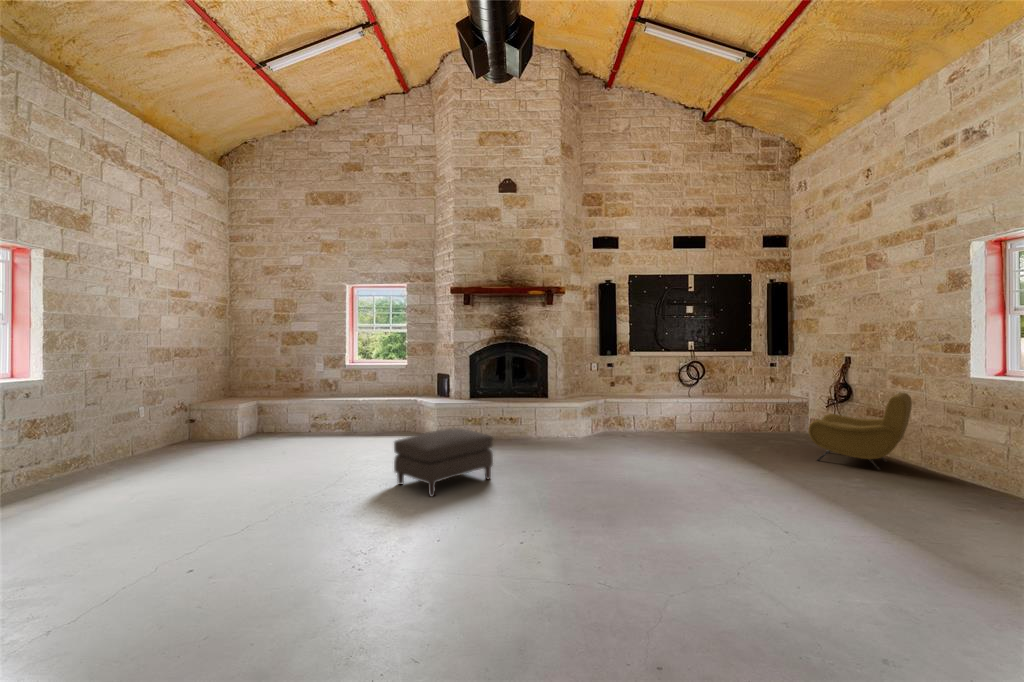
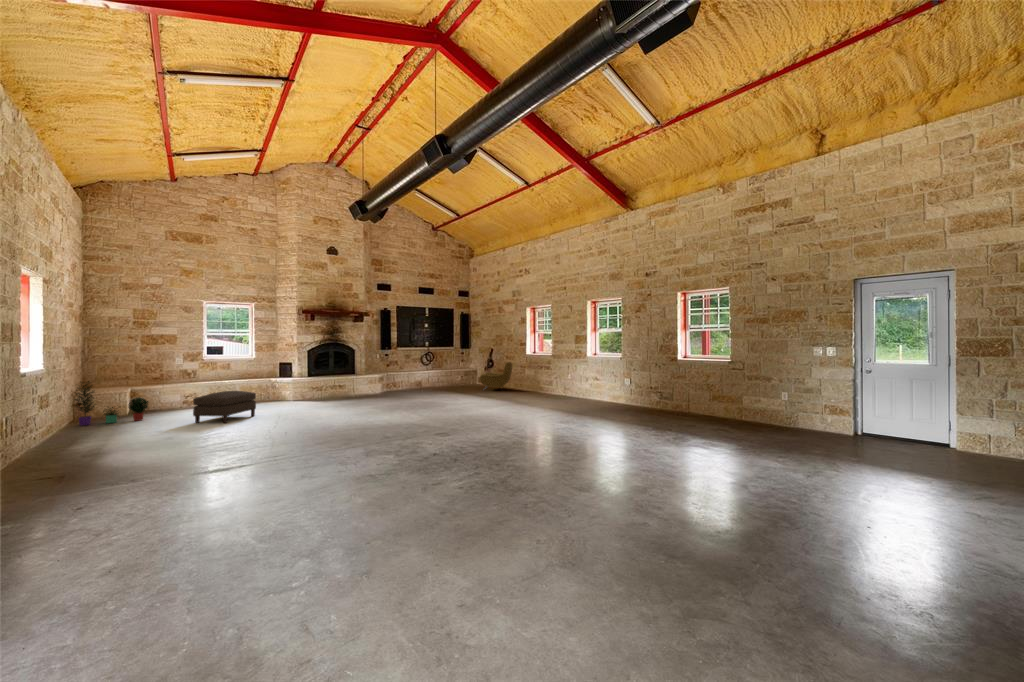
potted plant: none [118,397,203,461] -> present [74,381,148,425]
ottoman: present [394,428,493,496] -> present [193,391,256,423]

